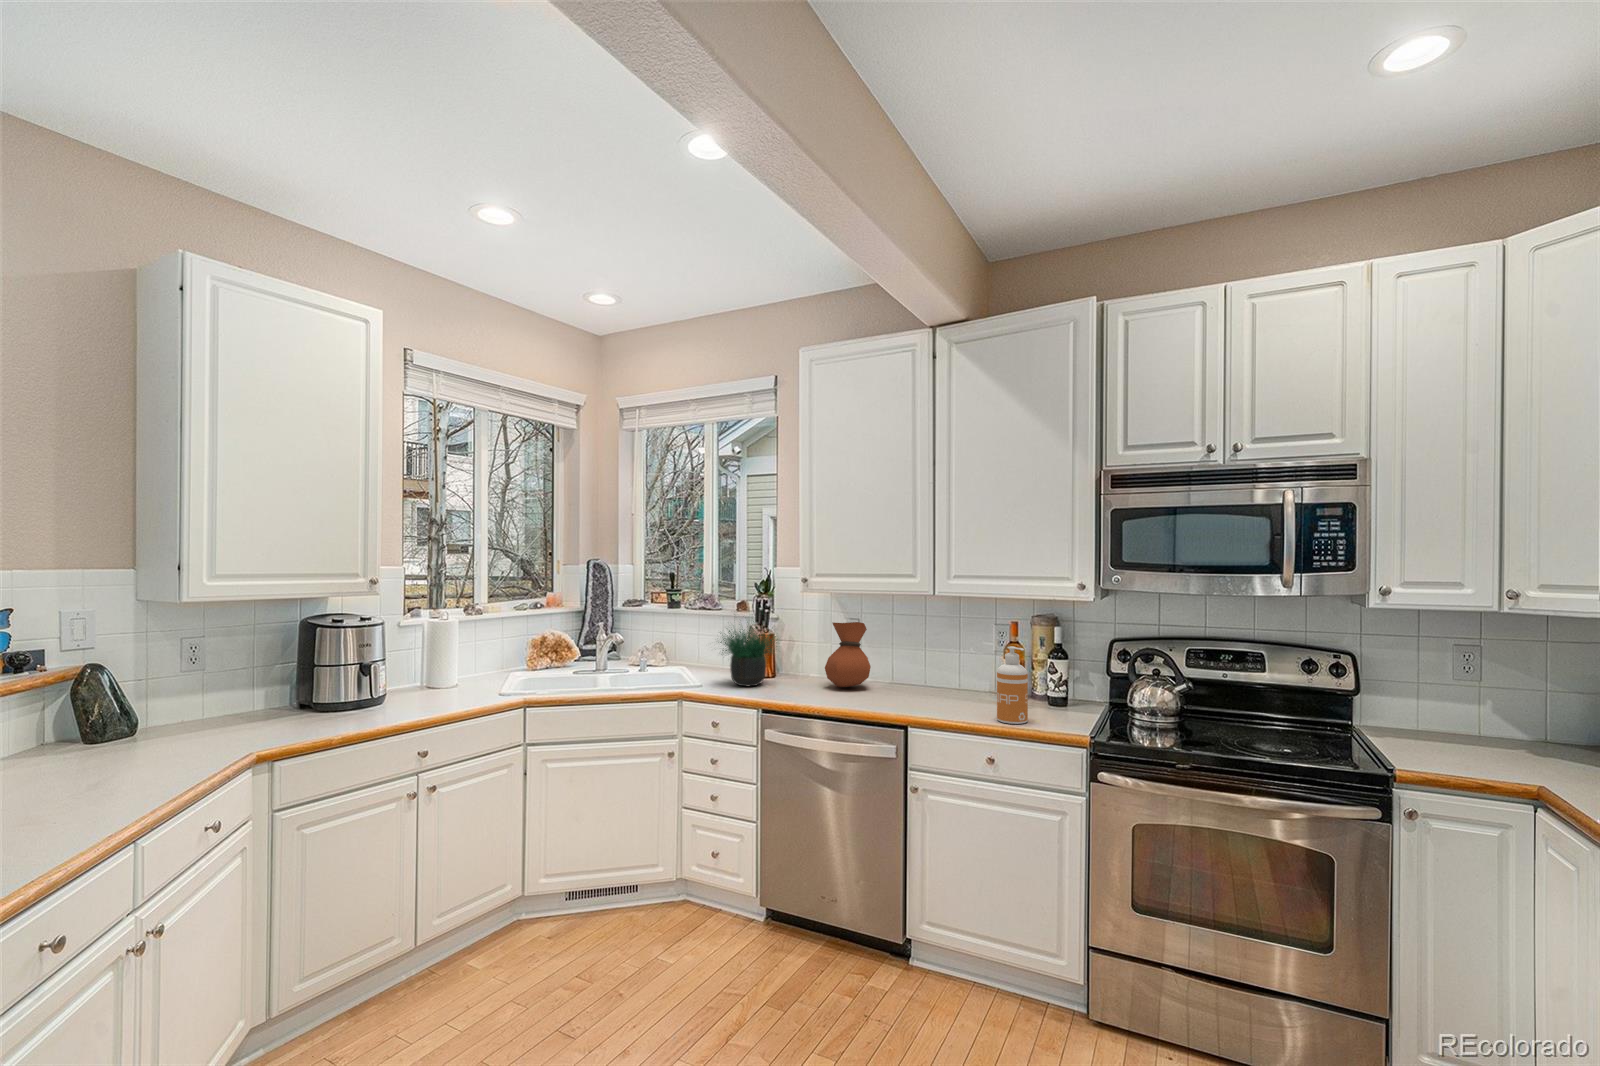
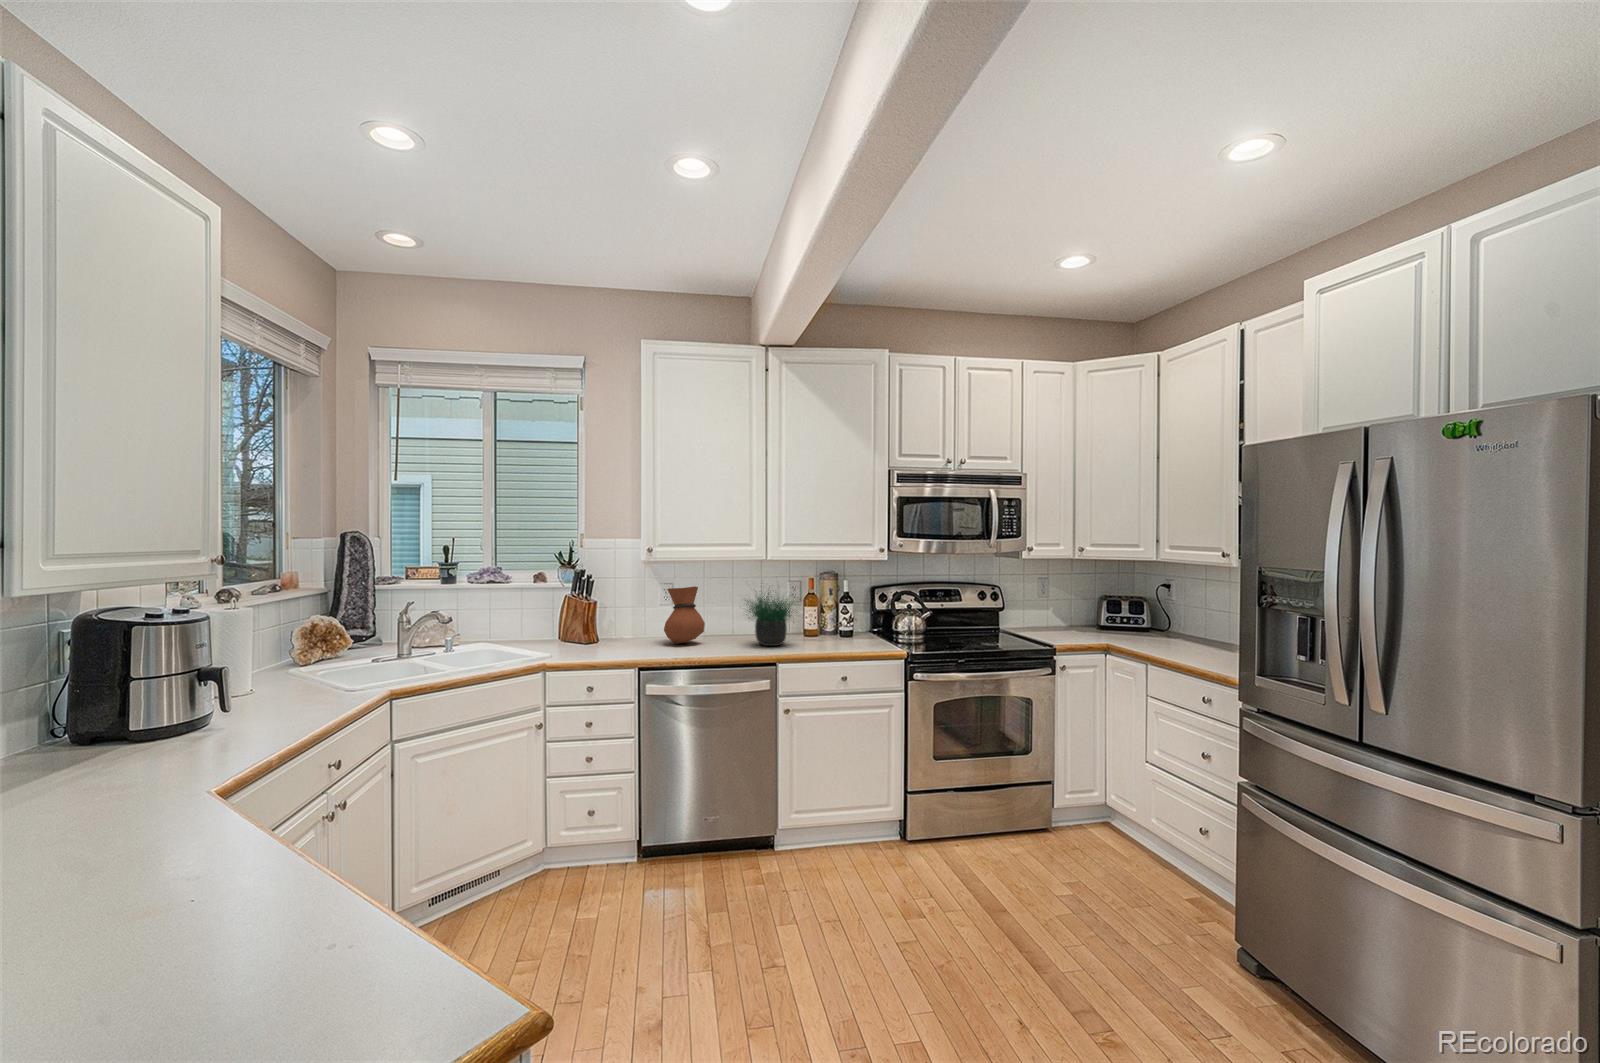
potted plant: present [720,621,776,686] -> present [745,590,794,646]
soap dispenser: present [997,646,1028,724] -> none [834,595,855,650]

